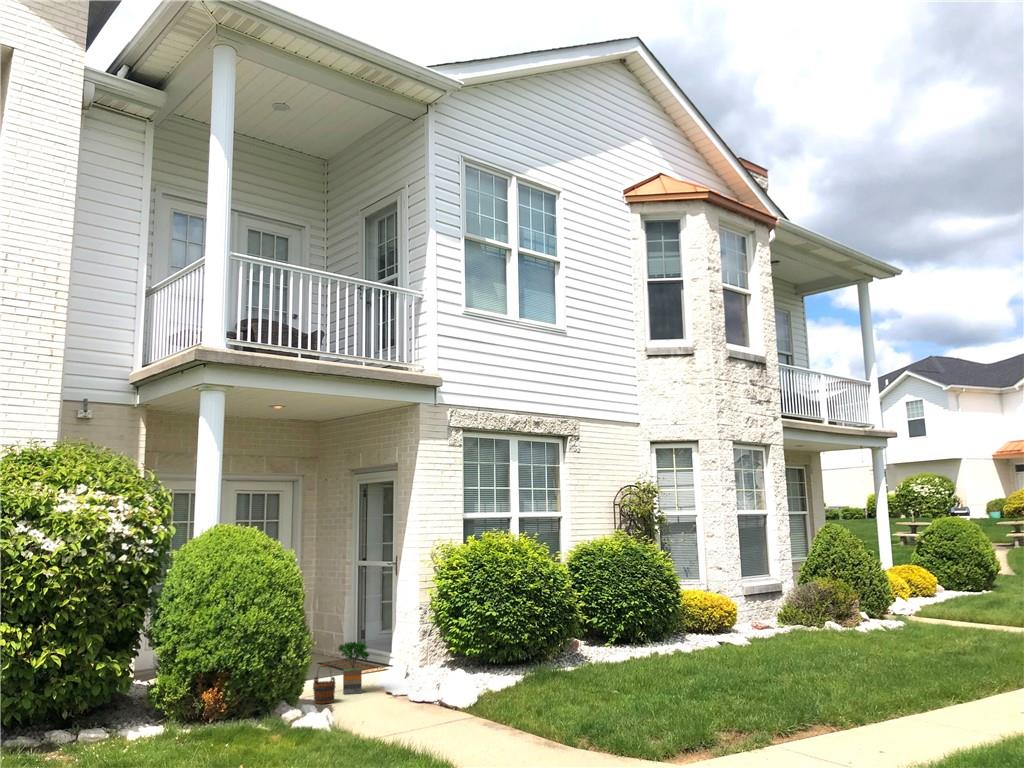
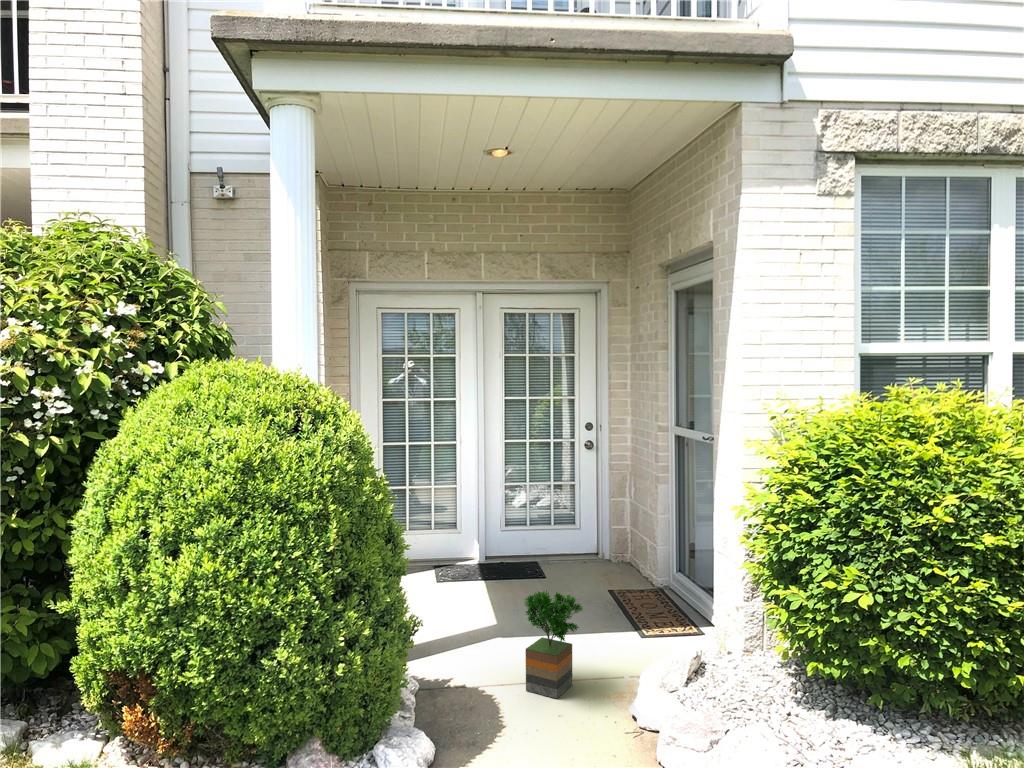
wooden bucket: present [313,664,335,704] -> none [441,638,484,718]

